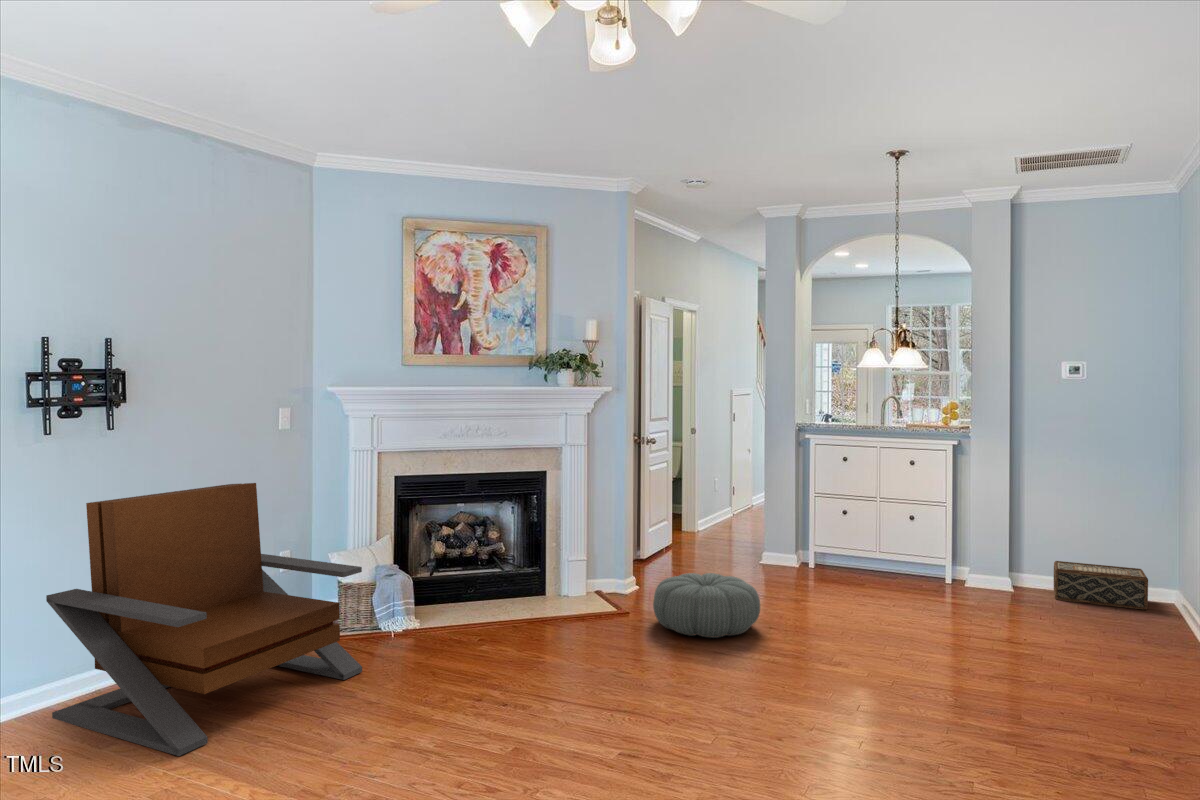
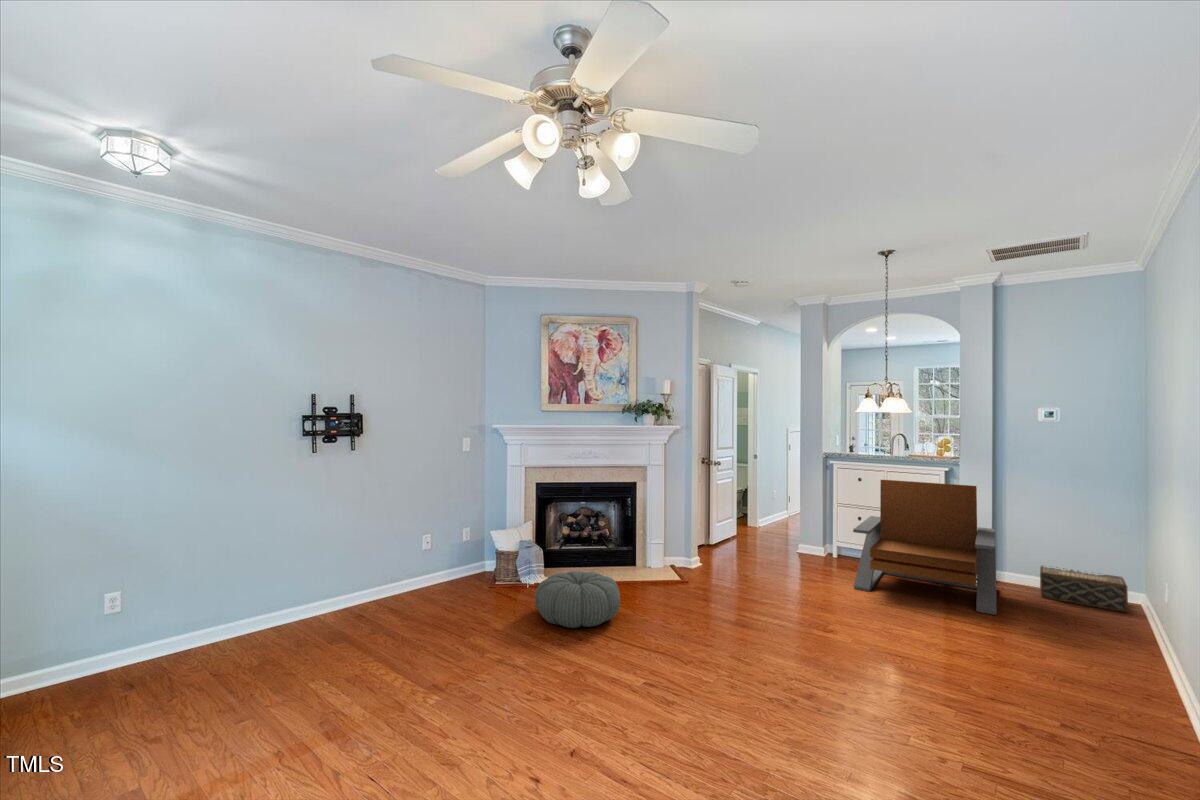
lounge chair: present [46,483,362,756] -> present [853,480,997,615]
pouf: present [653,573,760,638] -> present [535,571,620,628]

